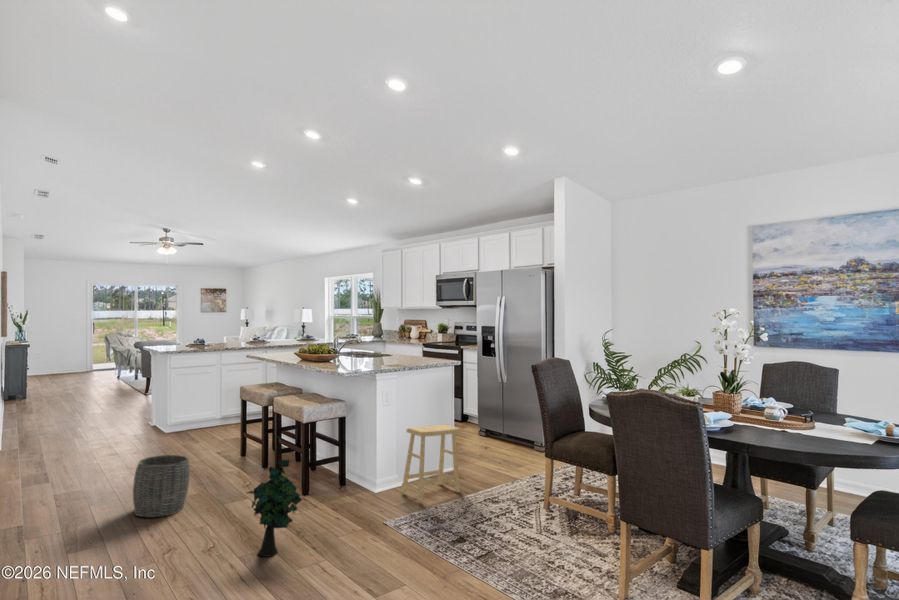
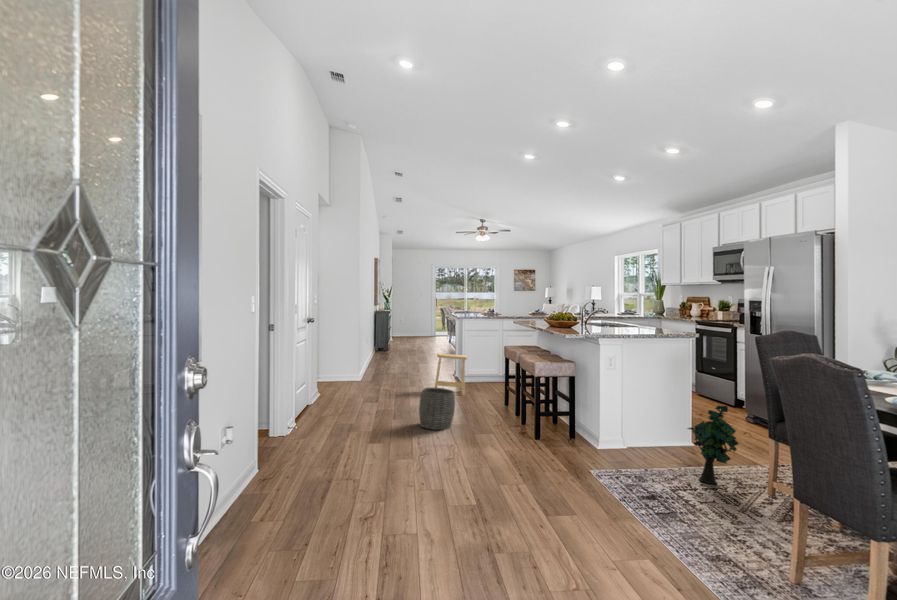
footstool: present [401,425,460,501] -> present [435,353,467,395]
decorative plant: present [247,460,302,557] -> present [688,406,739,484]

